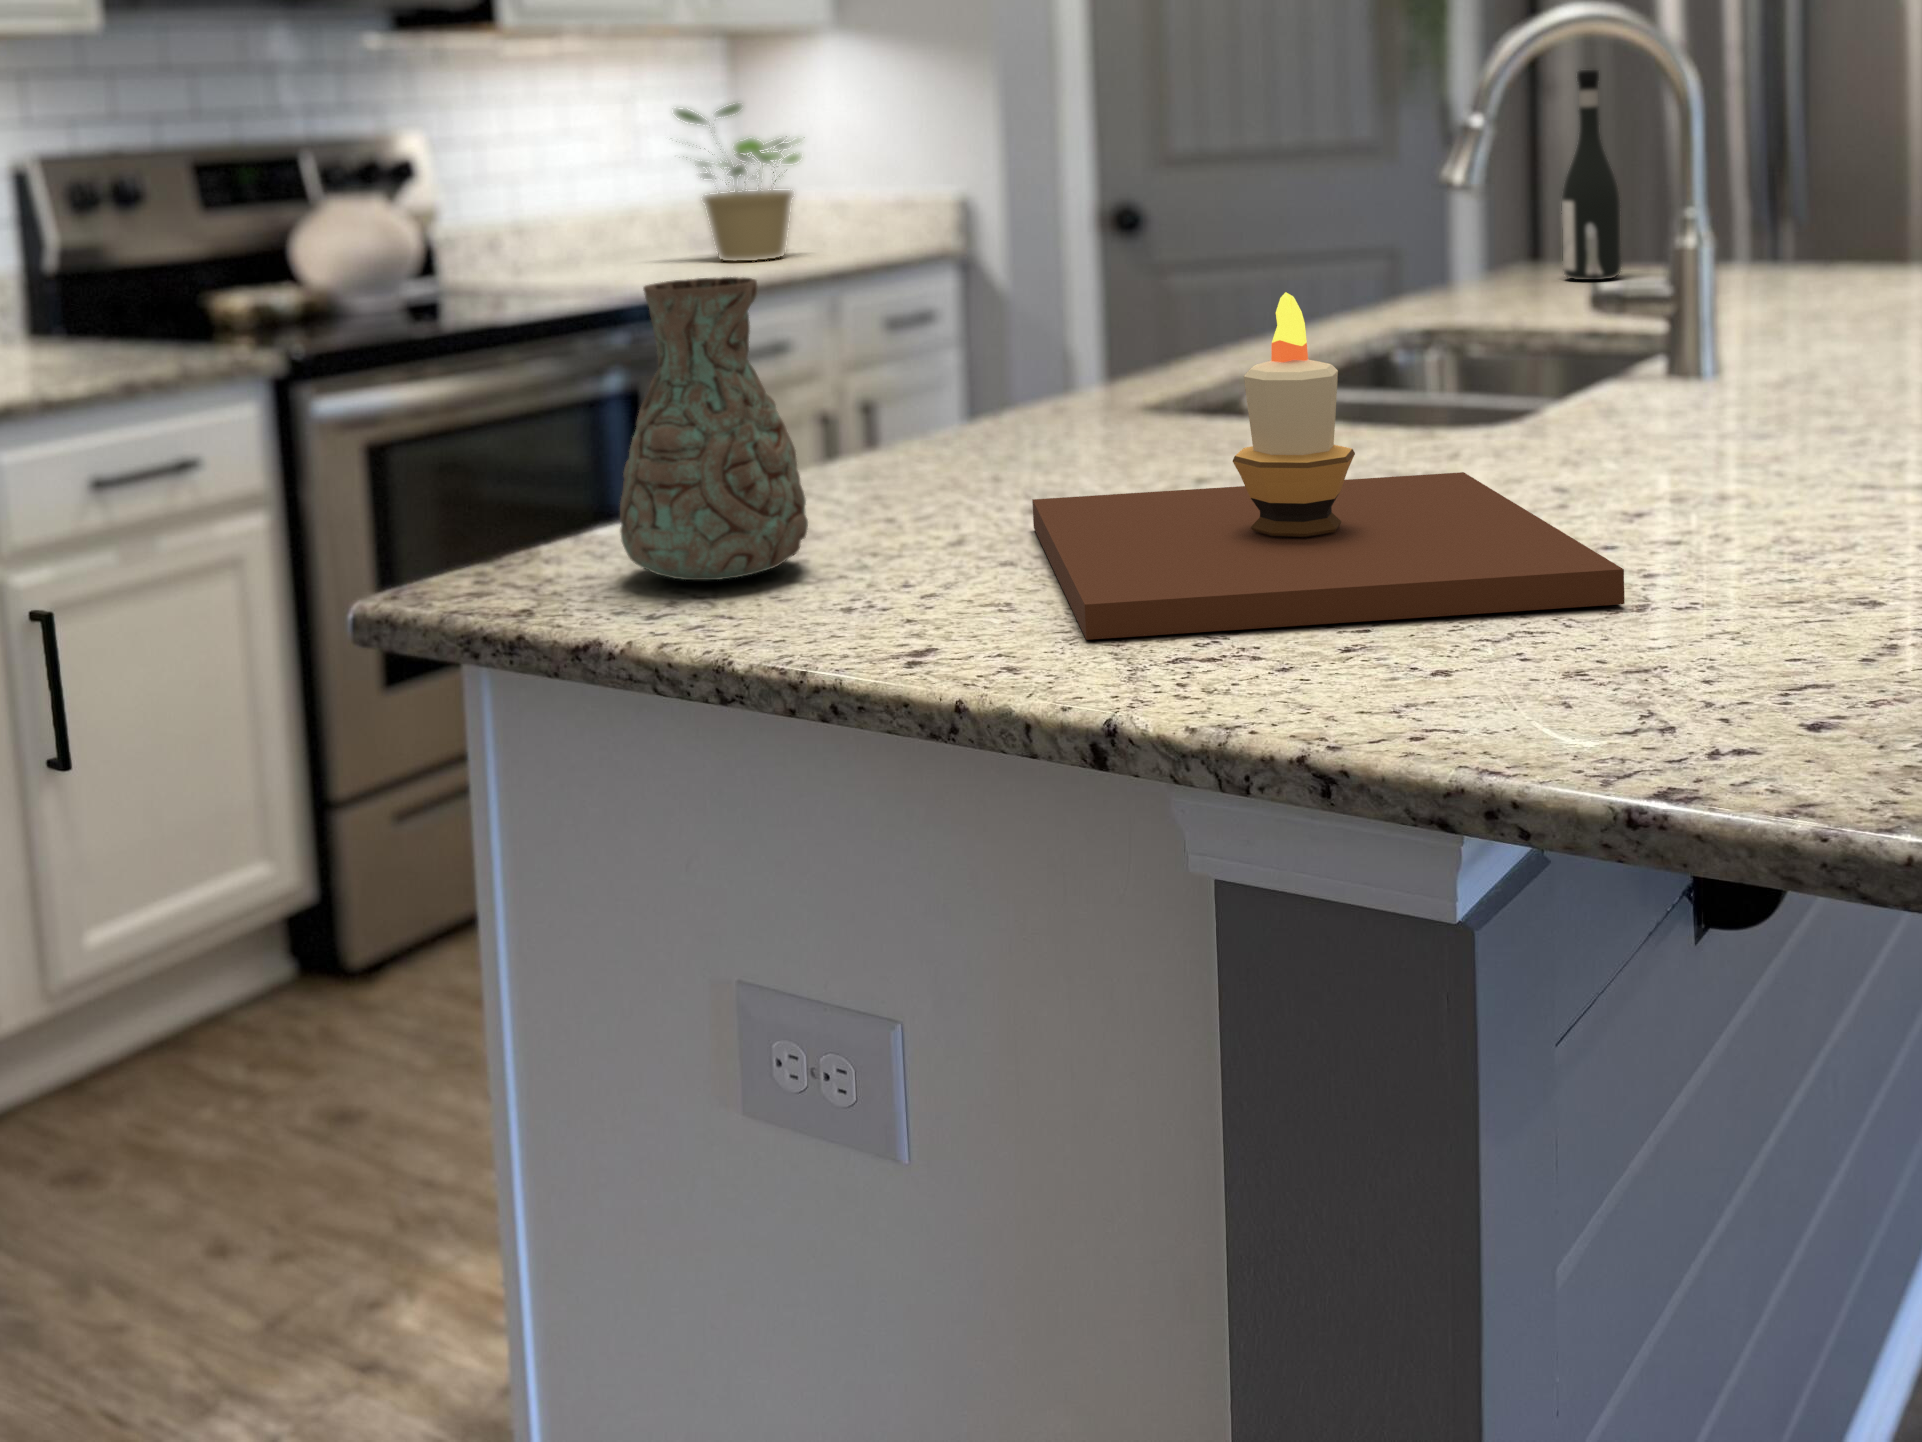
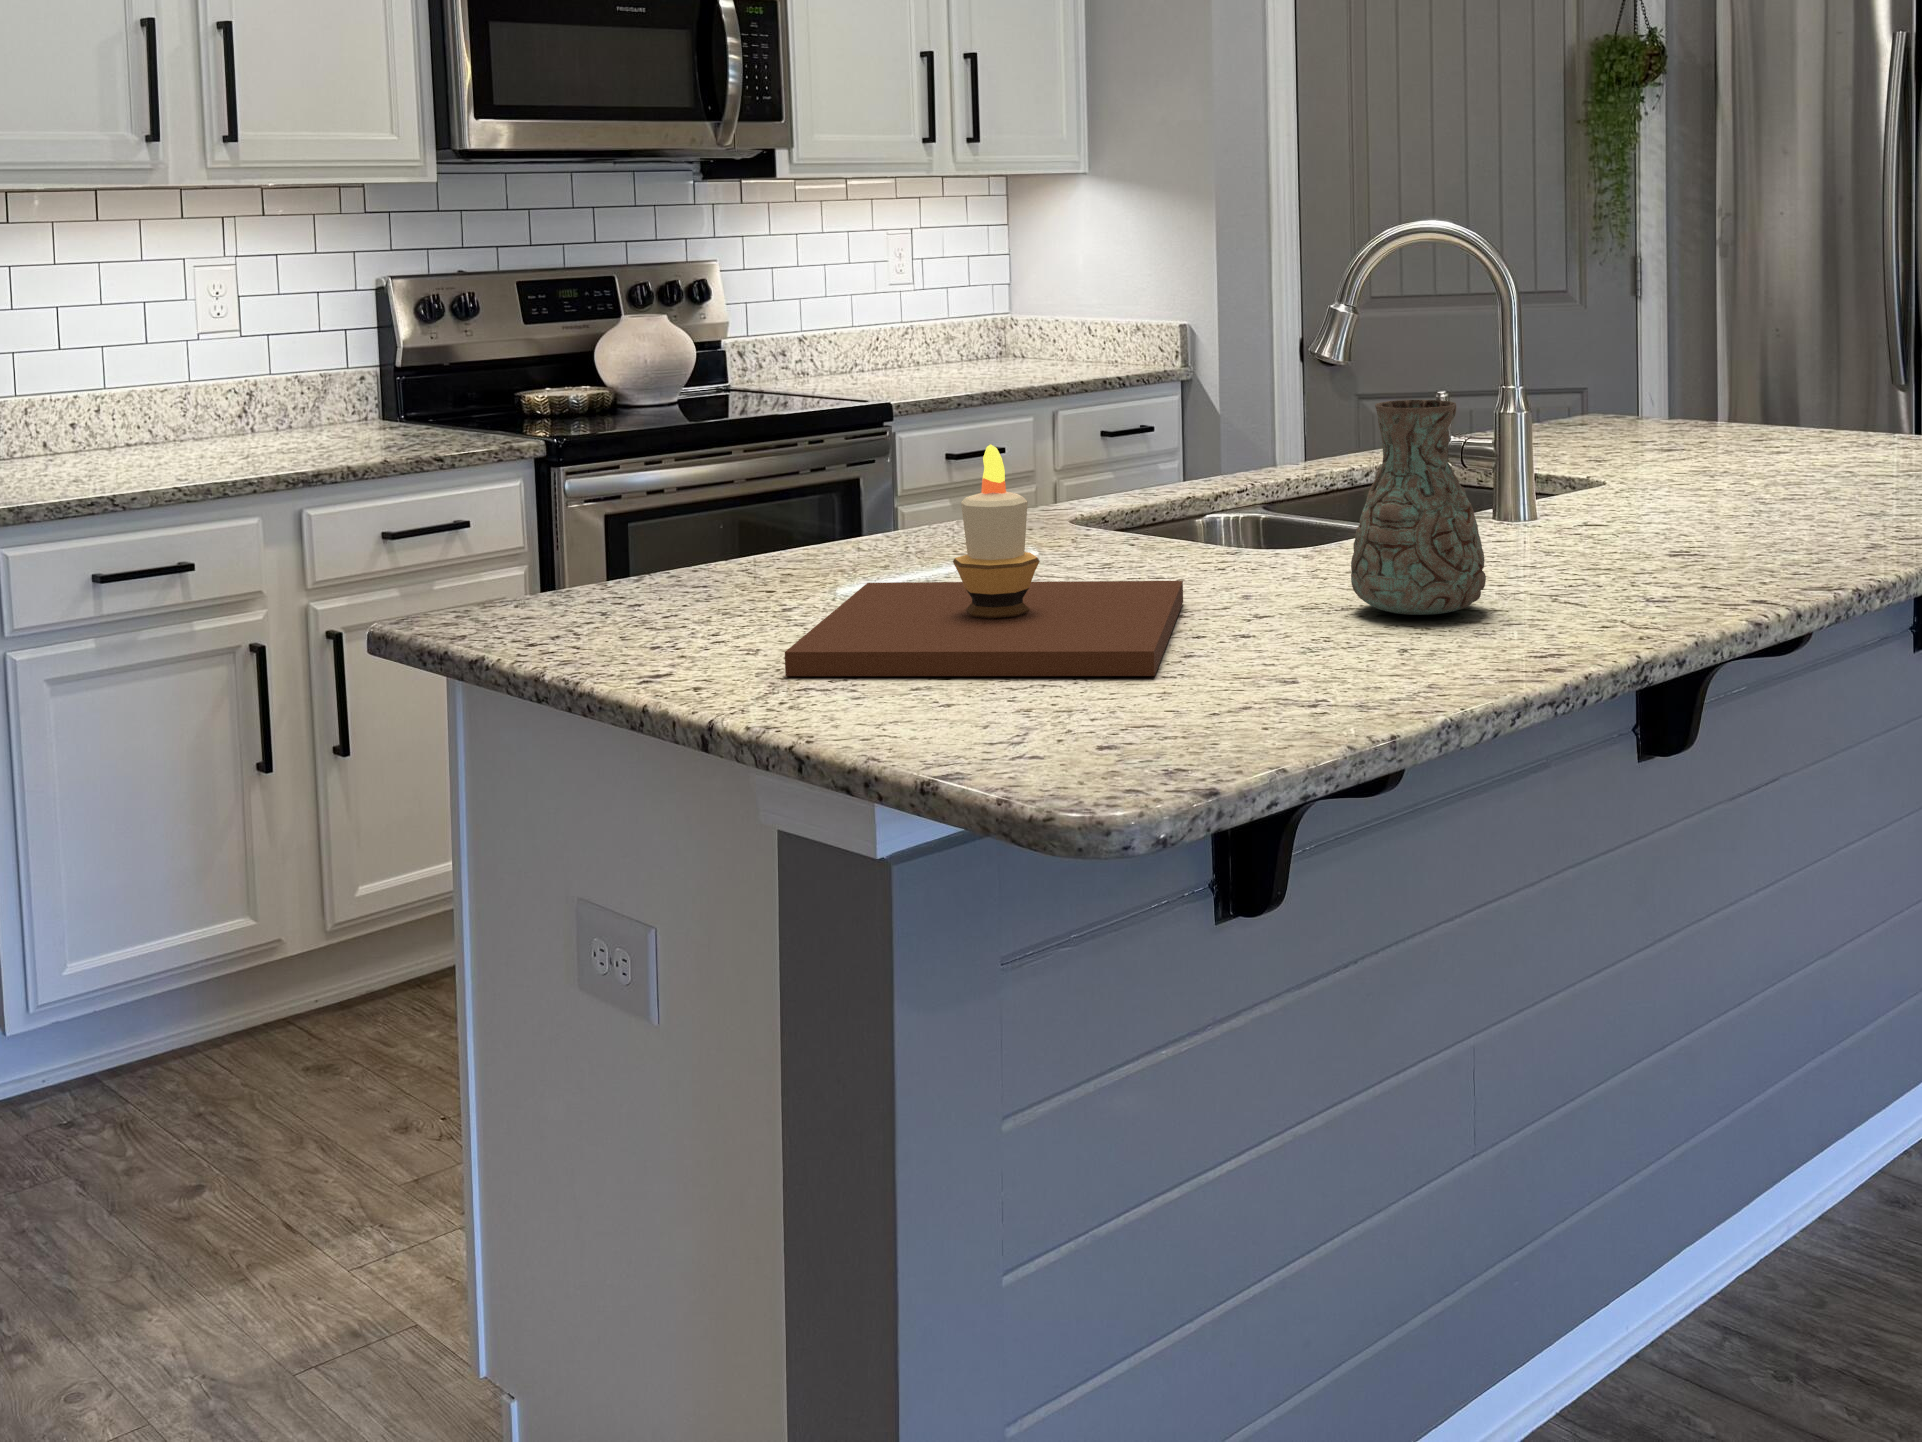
wine bottle: present [1562,70,1621,280] -> none [1609,246,1659,428]
potted plant: present [675,104,799,261] -> none [927,241,1043,376]
decorative vase: present [620,277,808,580] -> present [1351,400,1486,615]

